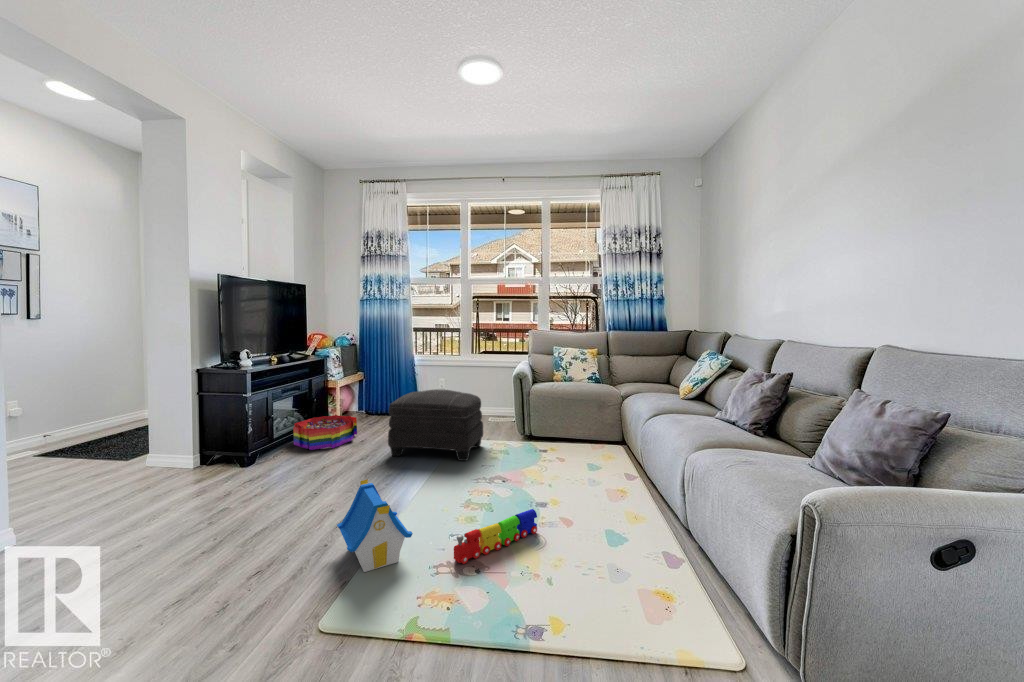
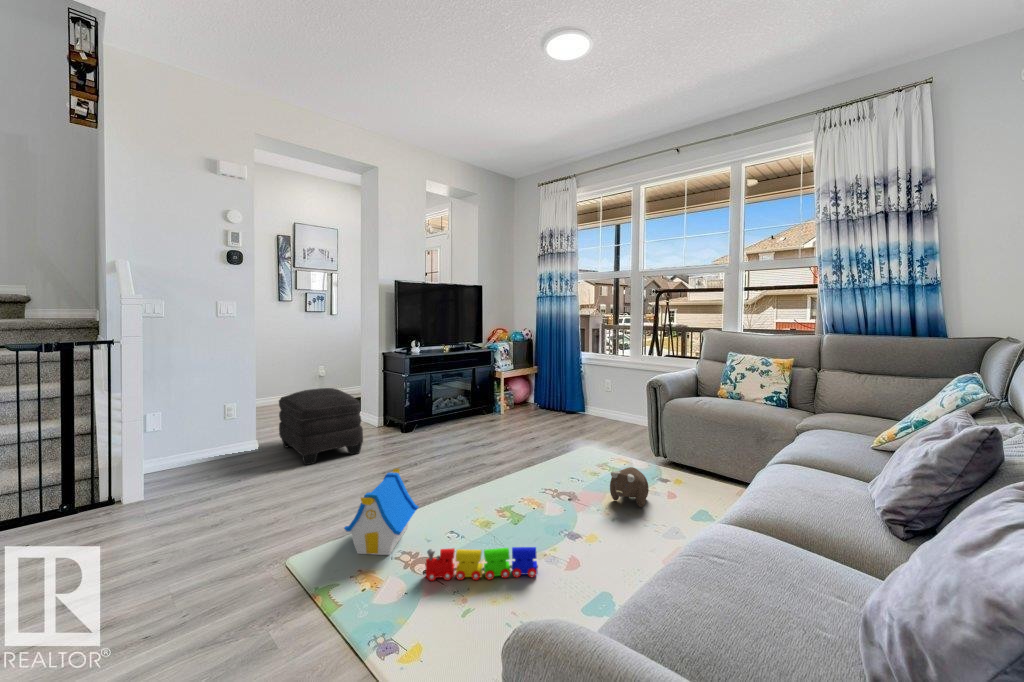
ottoman: present [388,389,483,461] -> present [279,388,363,465]
storage bin: present [293,415,357,450] -> none [452,404,505,434]
plush toy: none [522,441,552,471] -> present [610,467,649,507]

